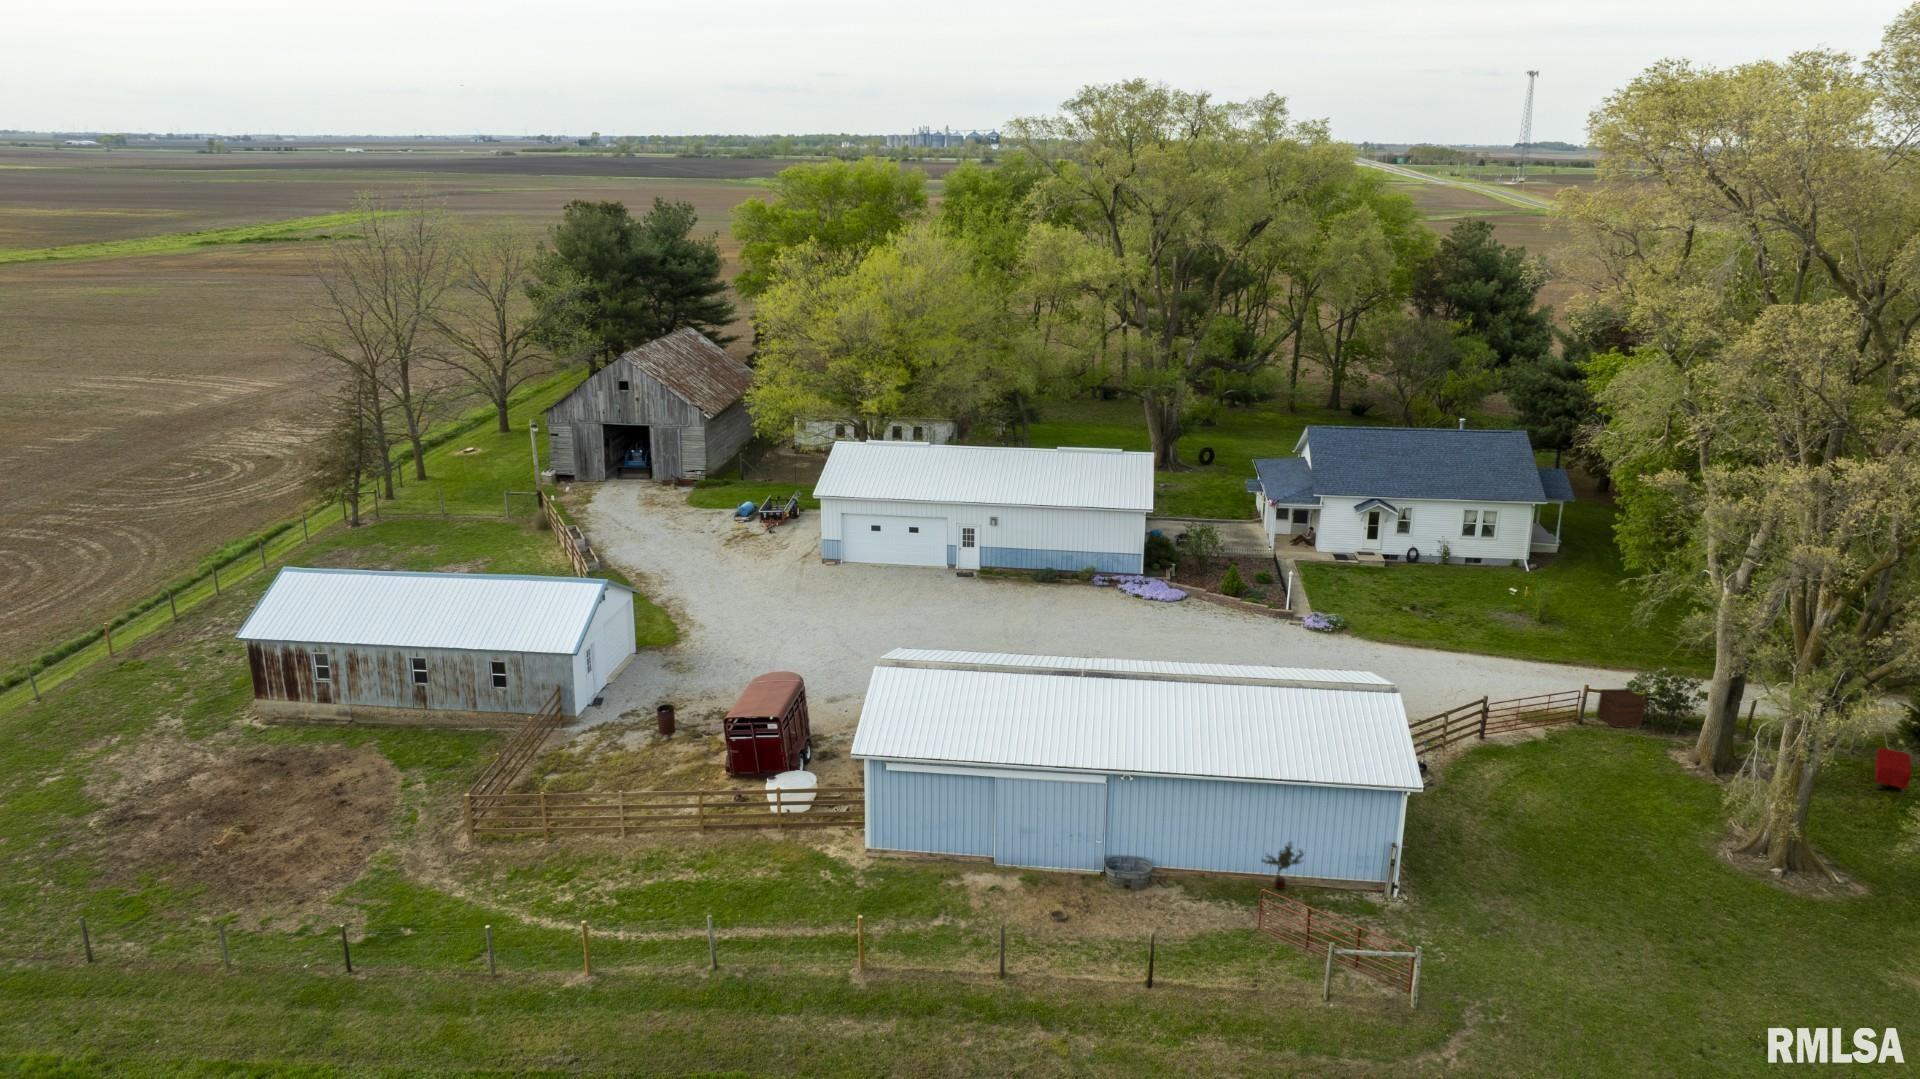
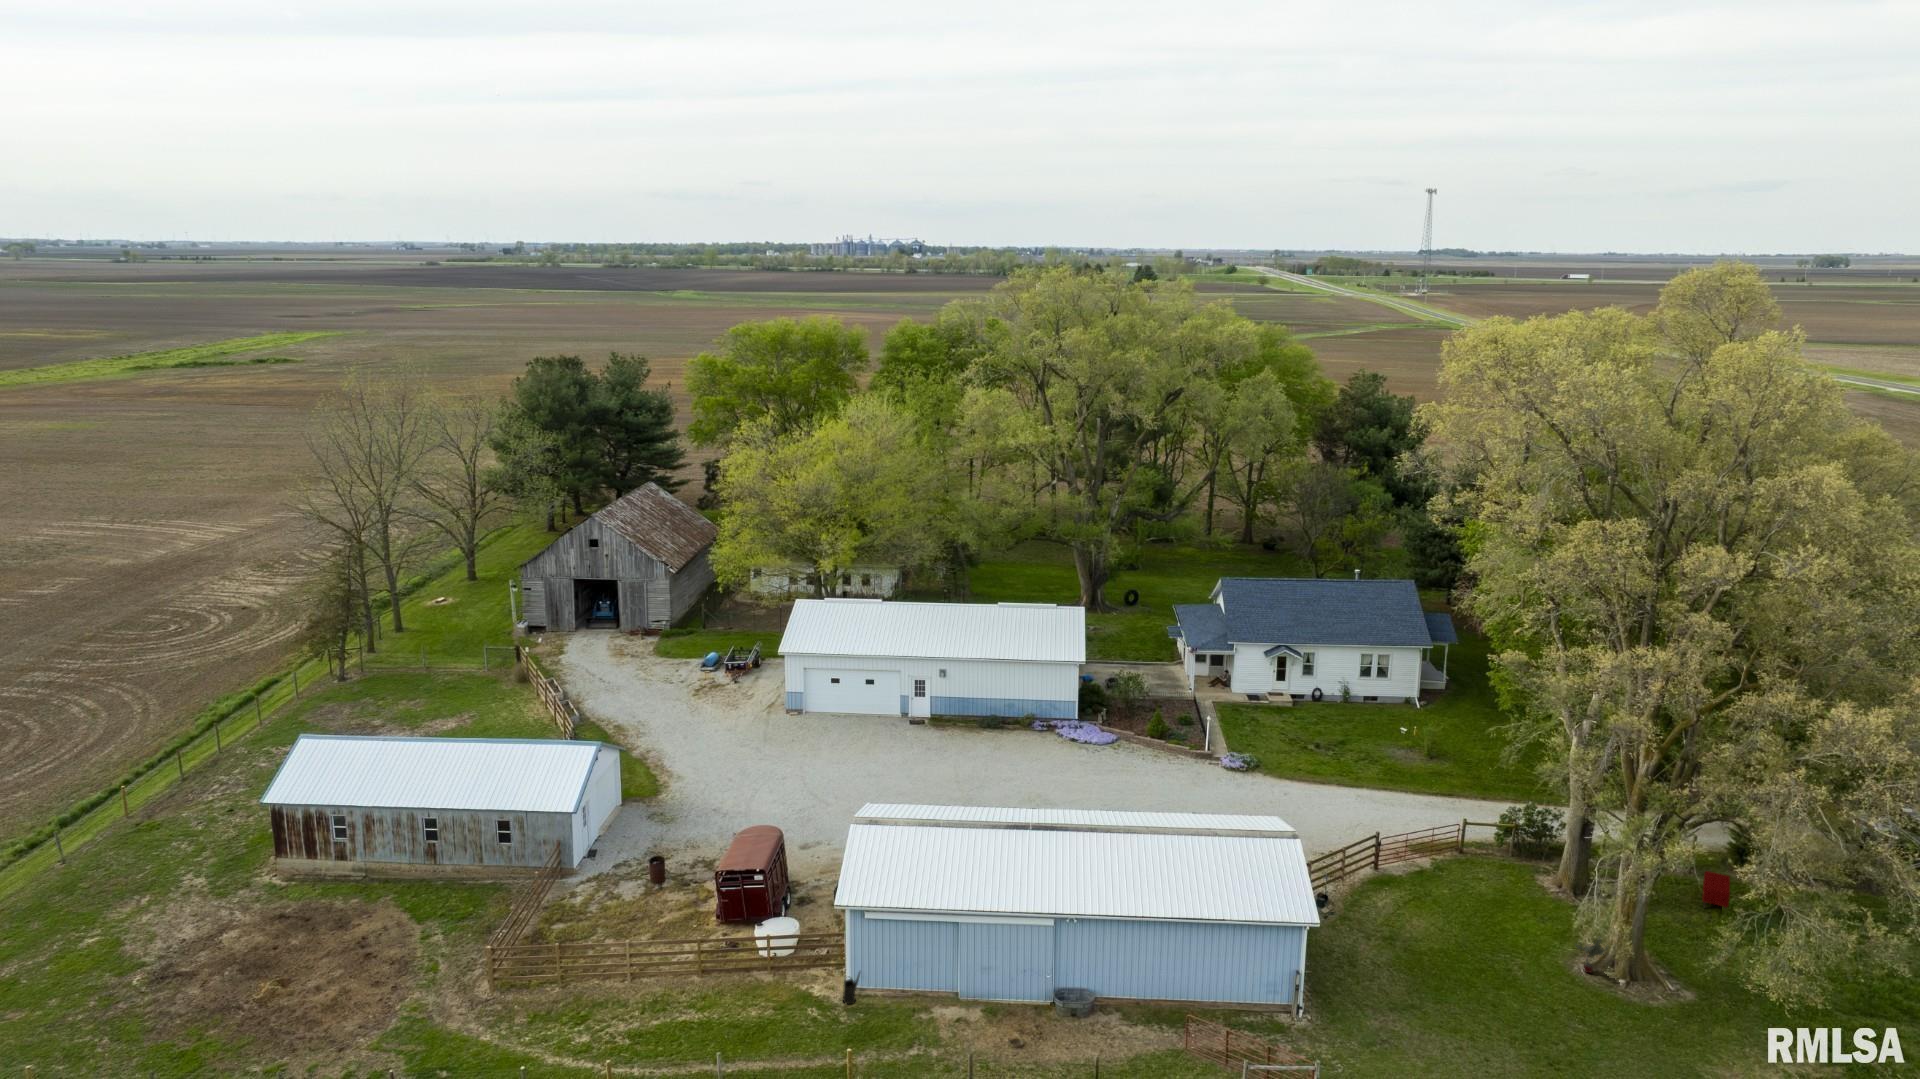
wooden crate: present [1597,689,1646,728] -> none [1473,821,1513,857]
watering can: none [862,831,883,868] -> present [843,972,860,1004]
potted tree: present [1262,842,1304,889] -> present [1576,936,1608,973]

